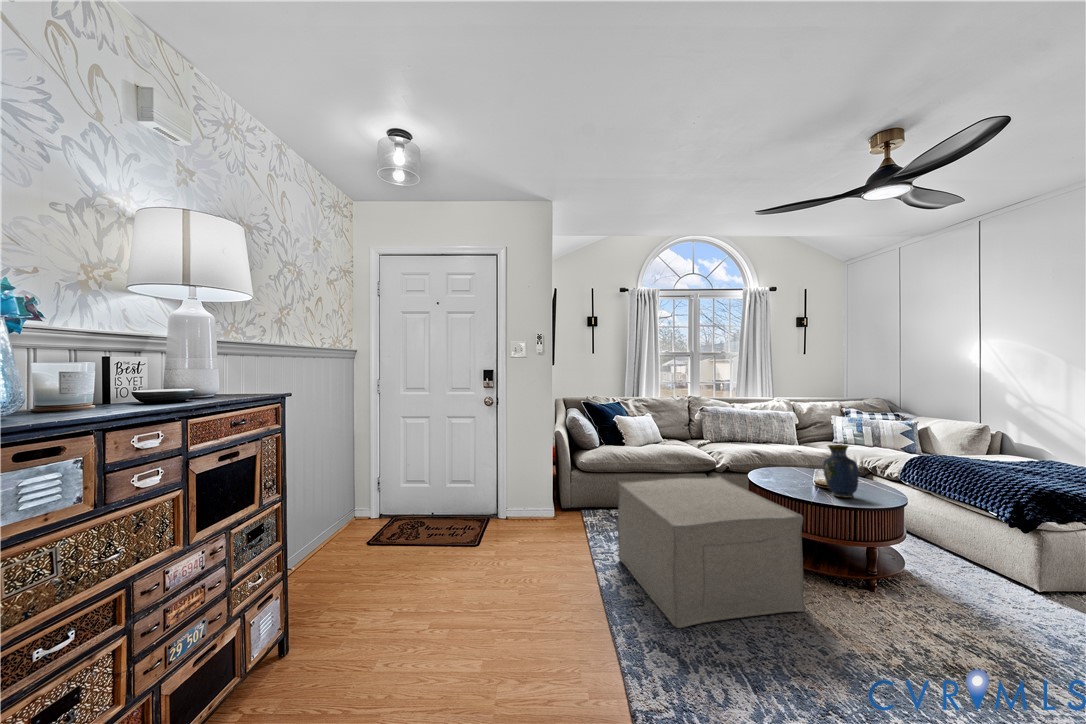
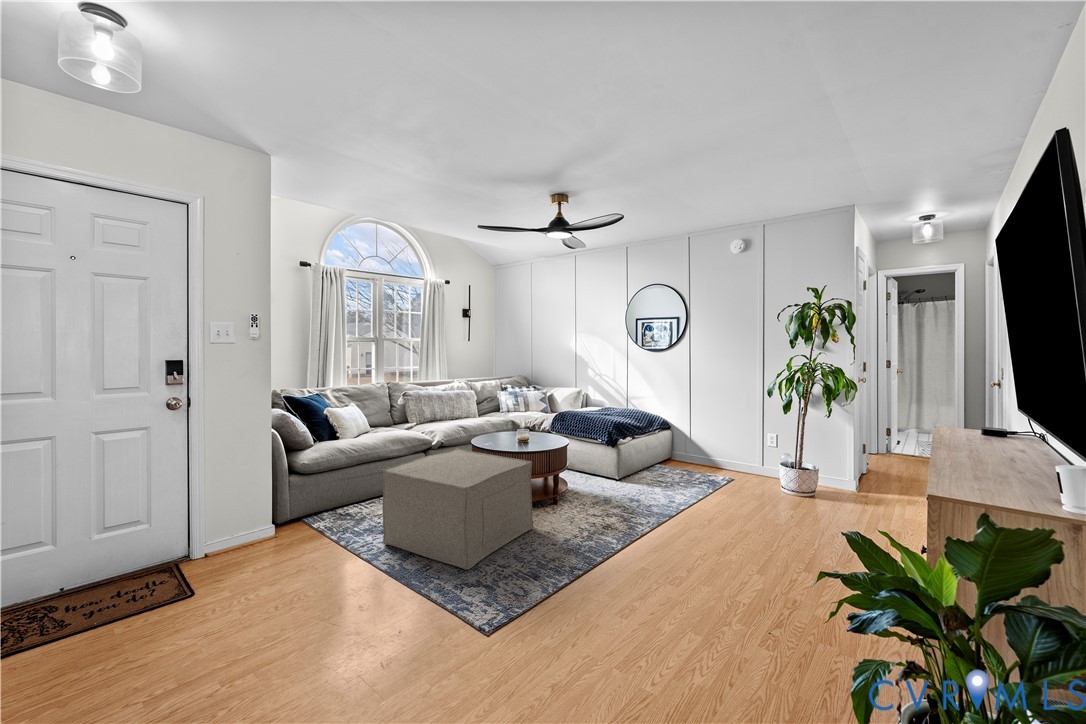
vase: present [823,445,859,498] -> none [527,409,548,446]

